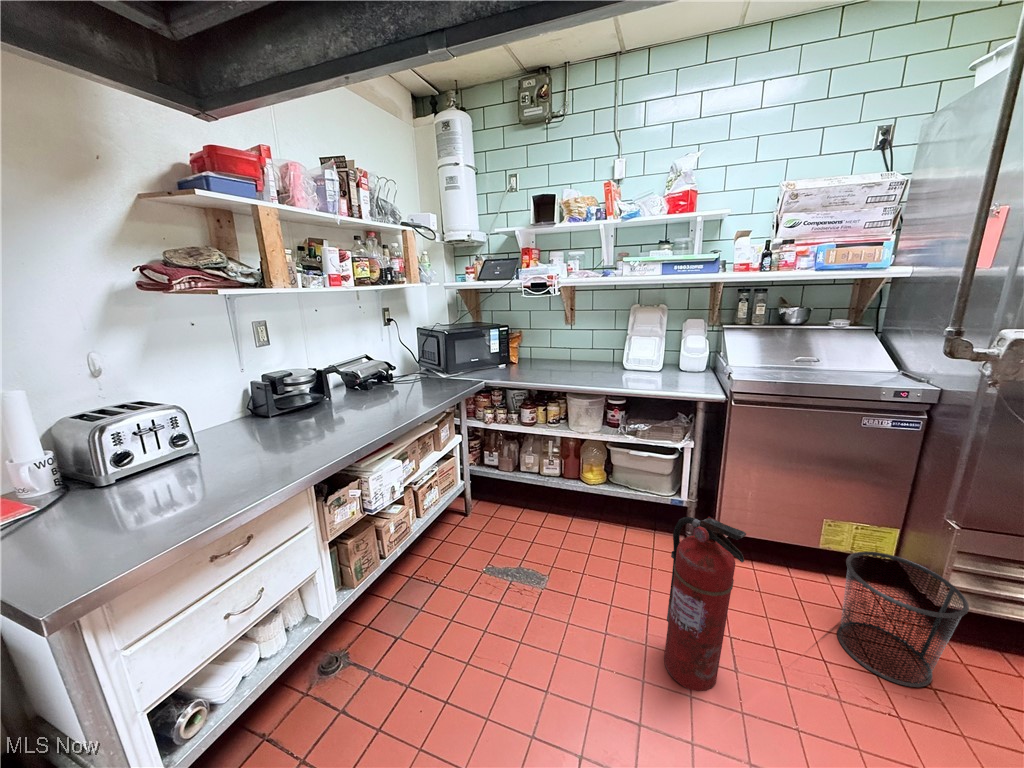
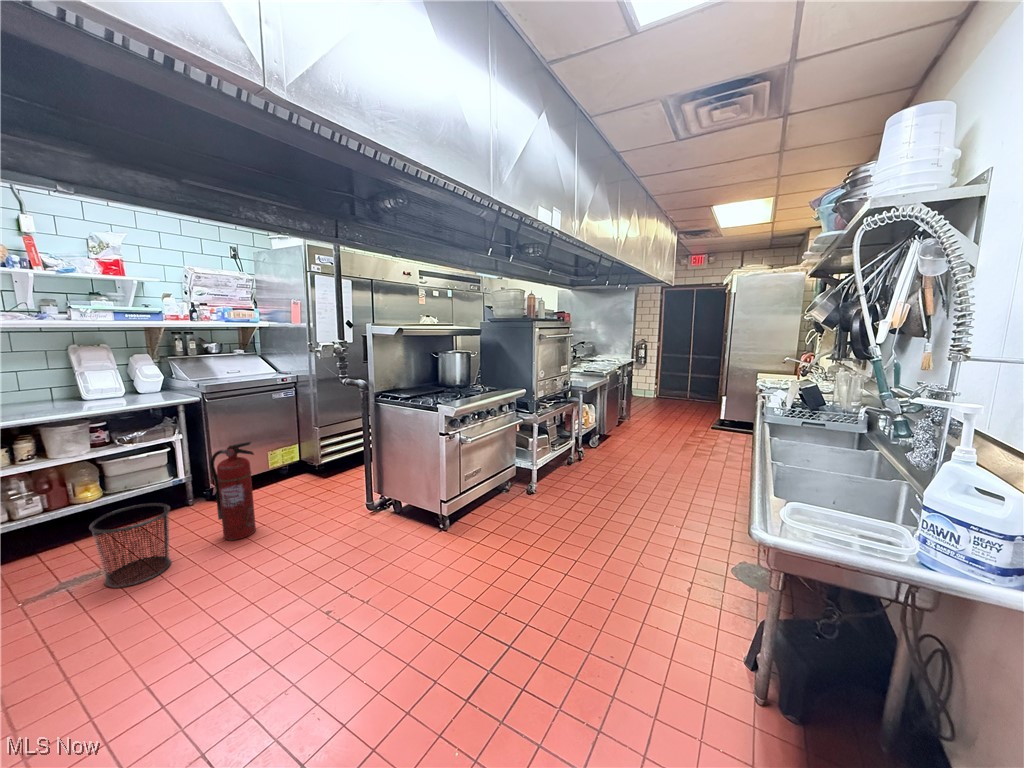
waste bin: present [837,551,969,687] -> present [89,503,171,587]

